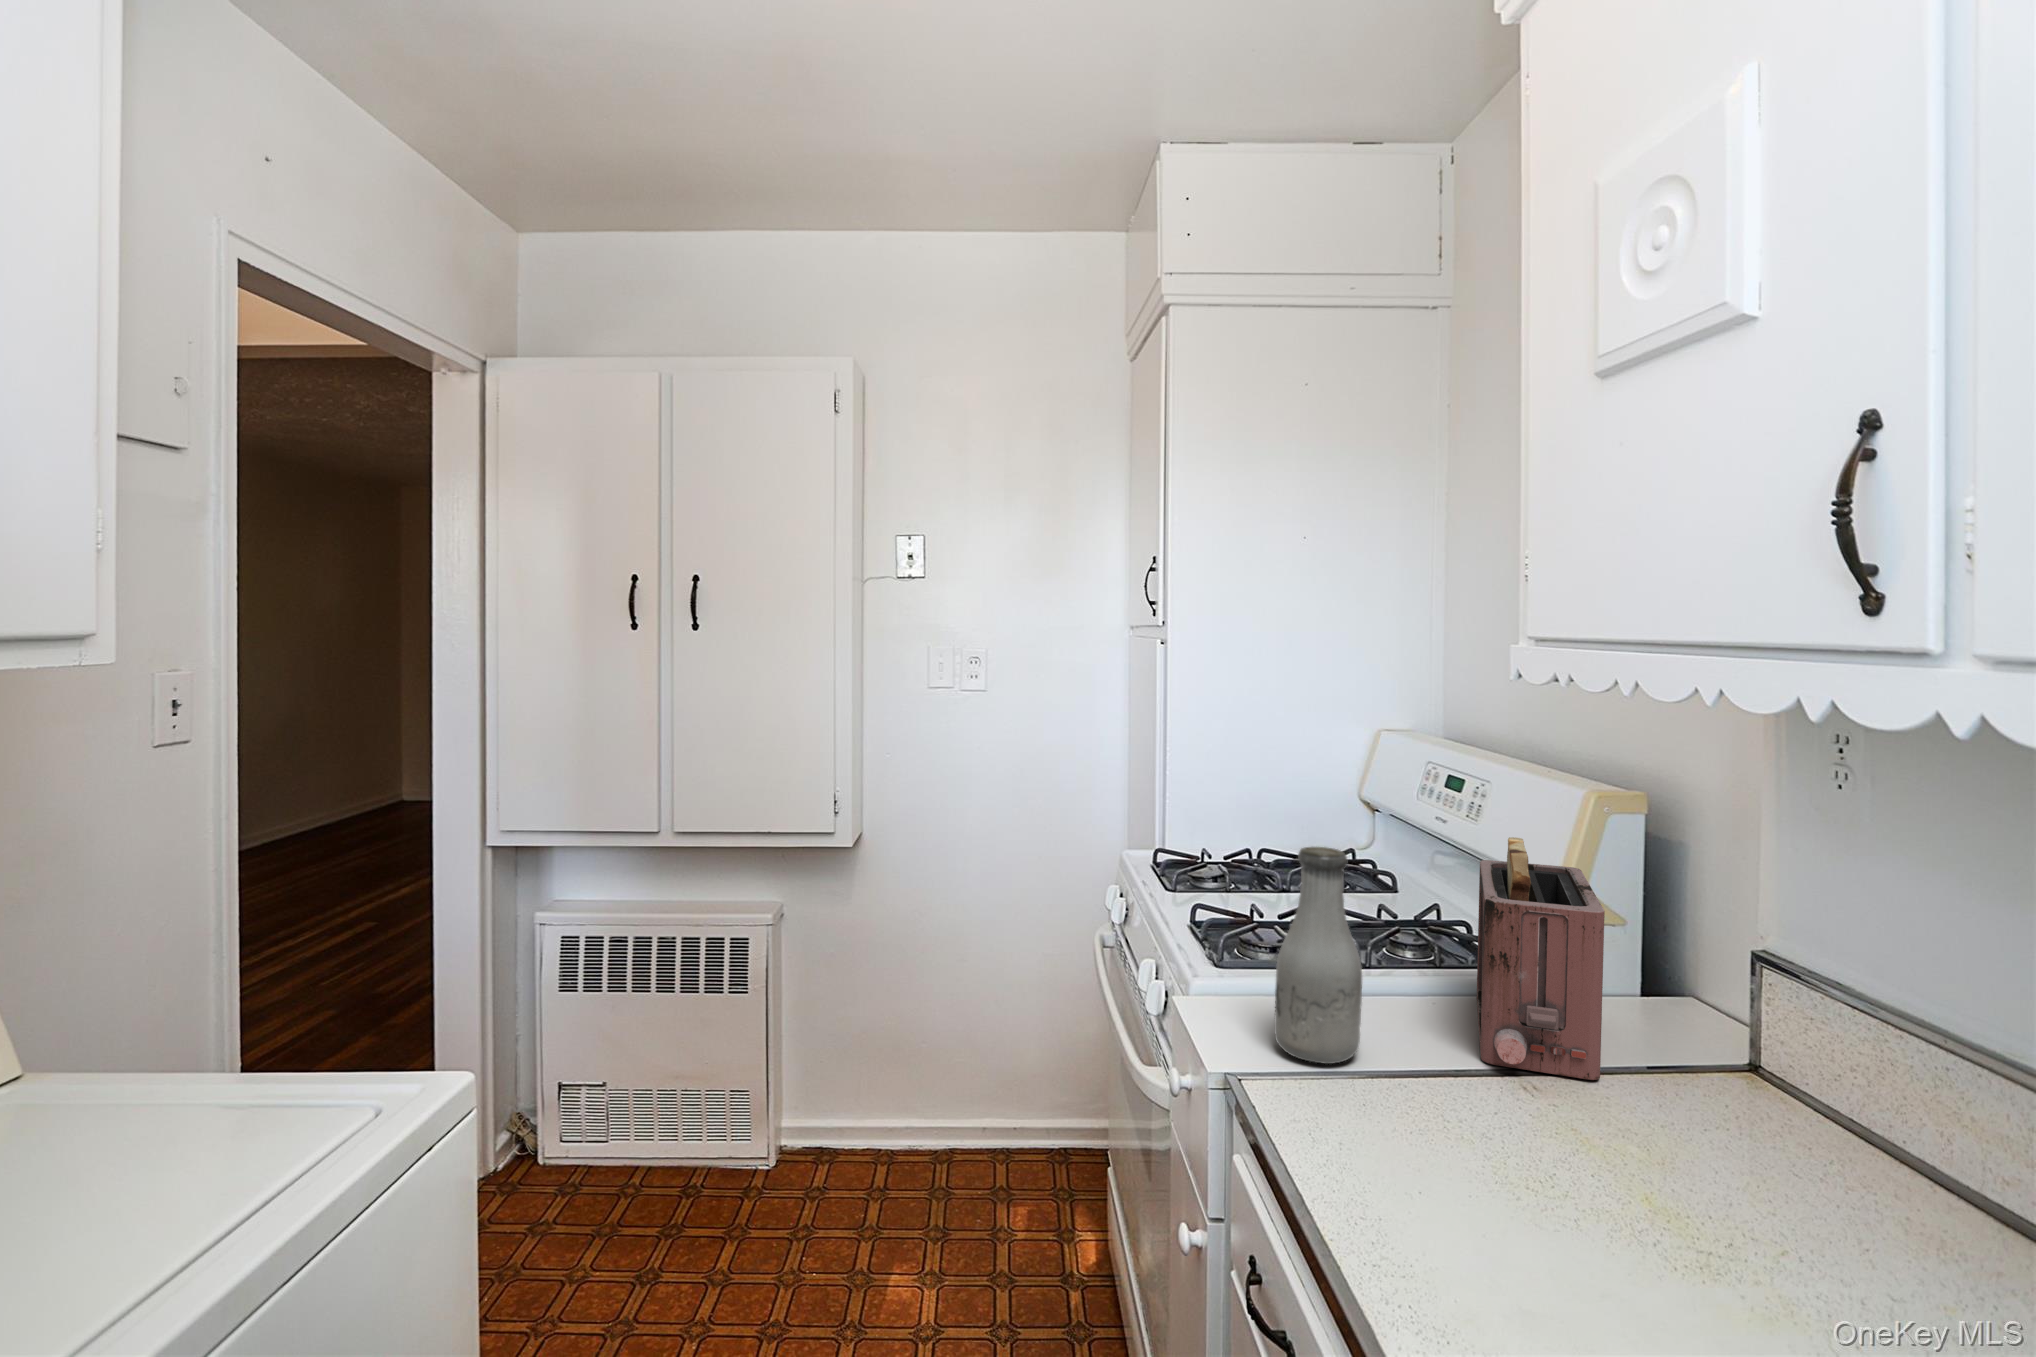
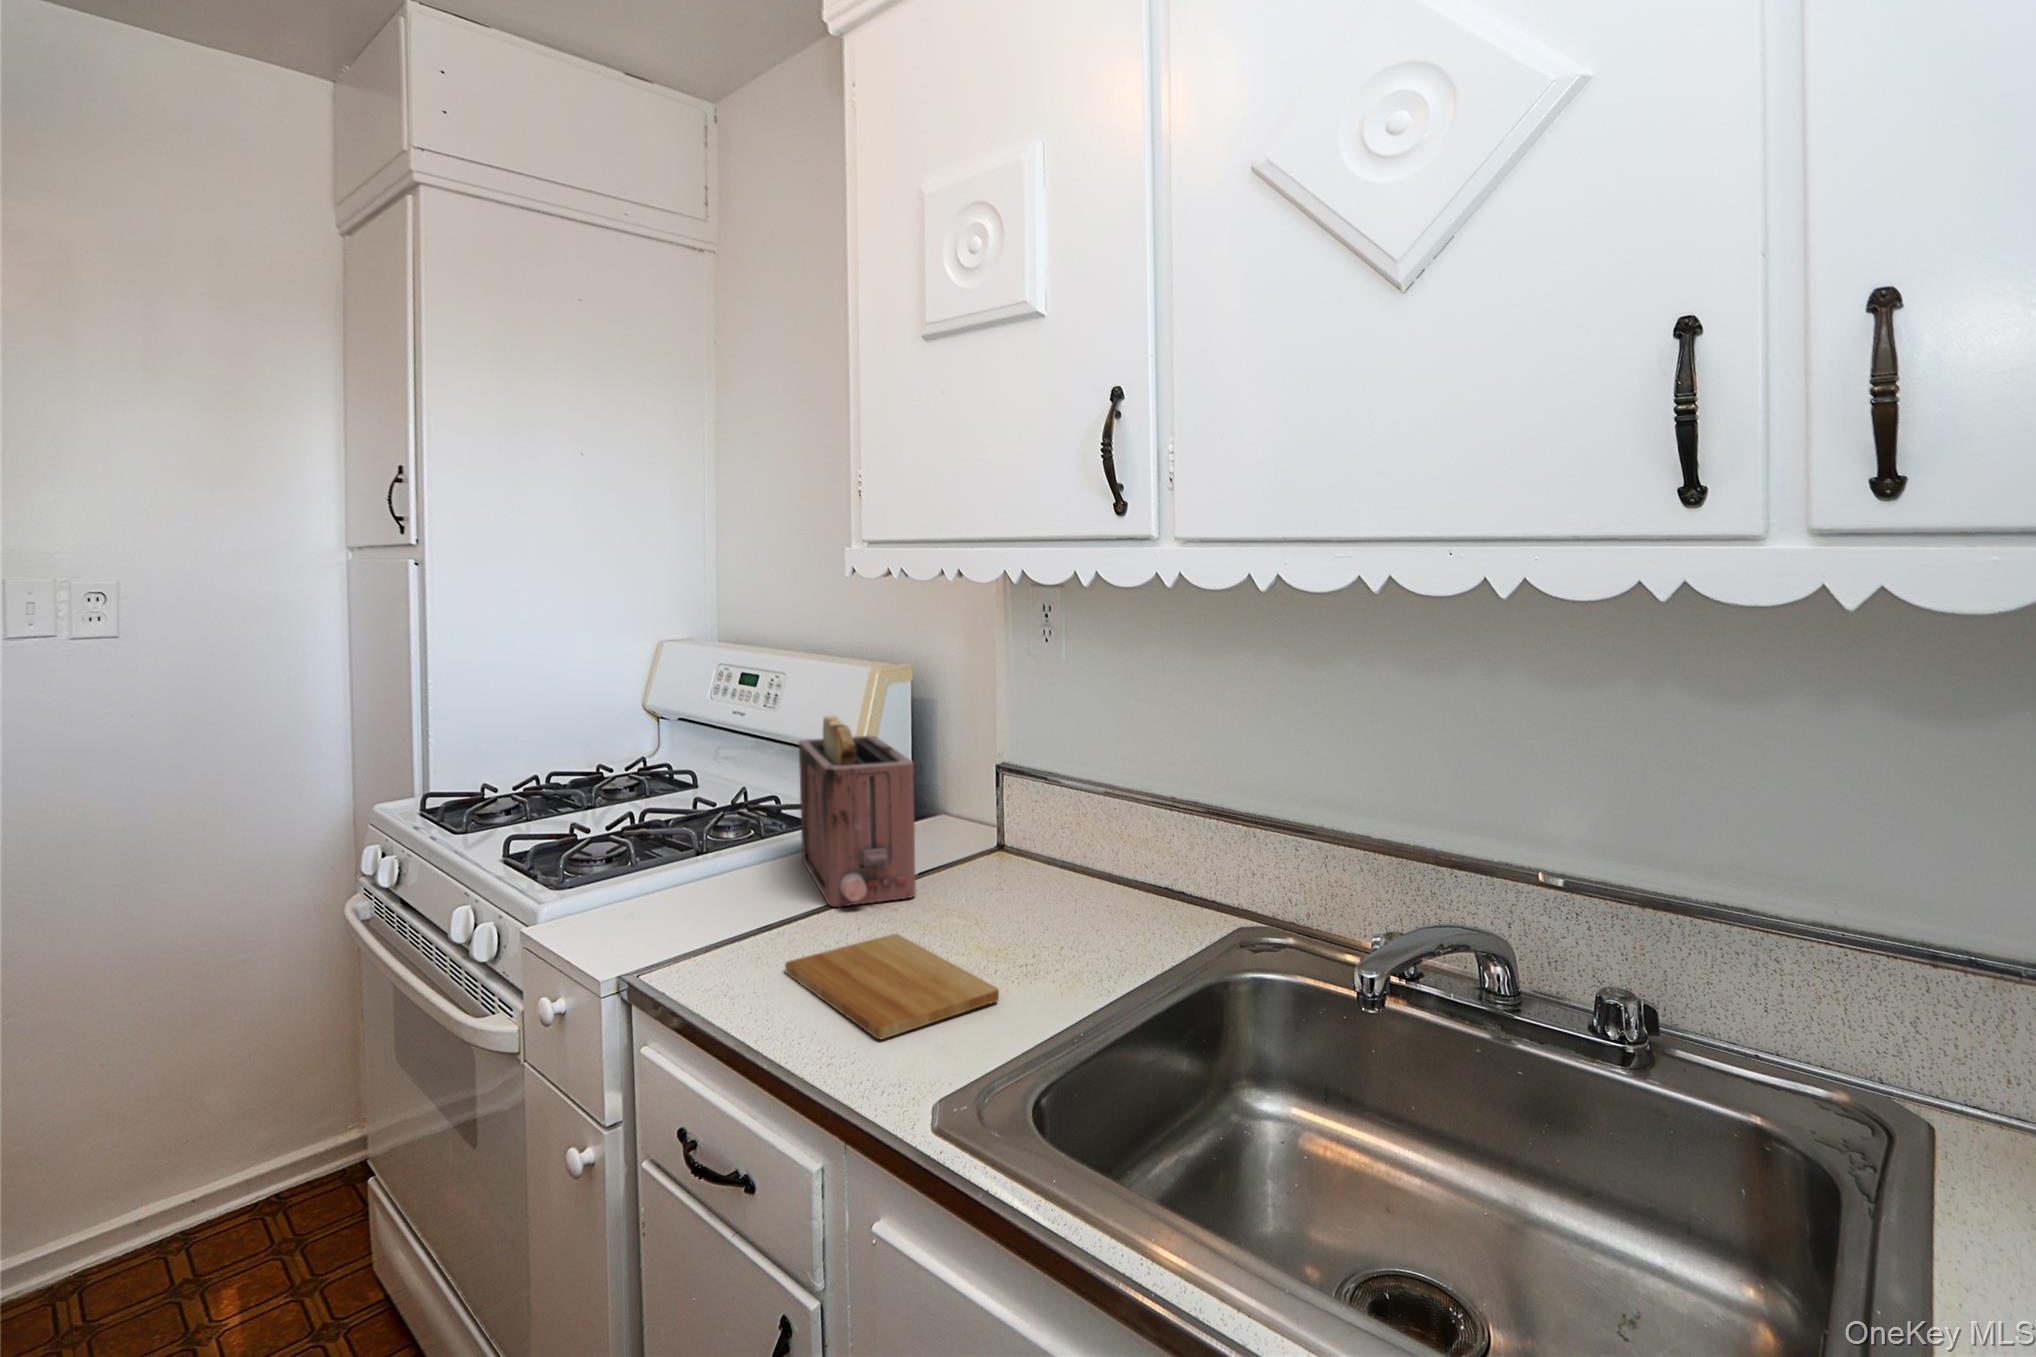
bottle: present [1274,847,1362,1064] -> none [651,744,734,947]
cutting board: none [1391,1110,1651,1258] -> present [785,934,999,1039]

